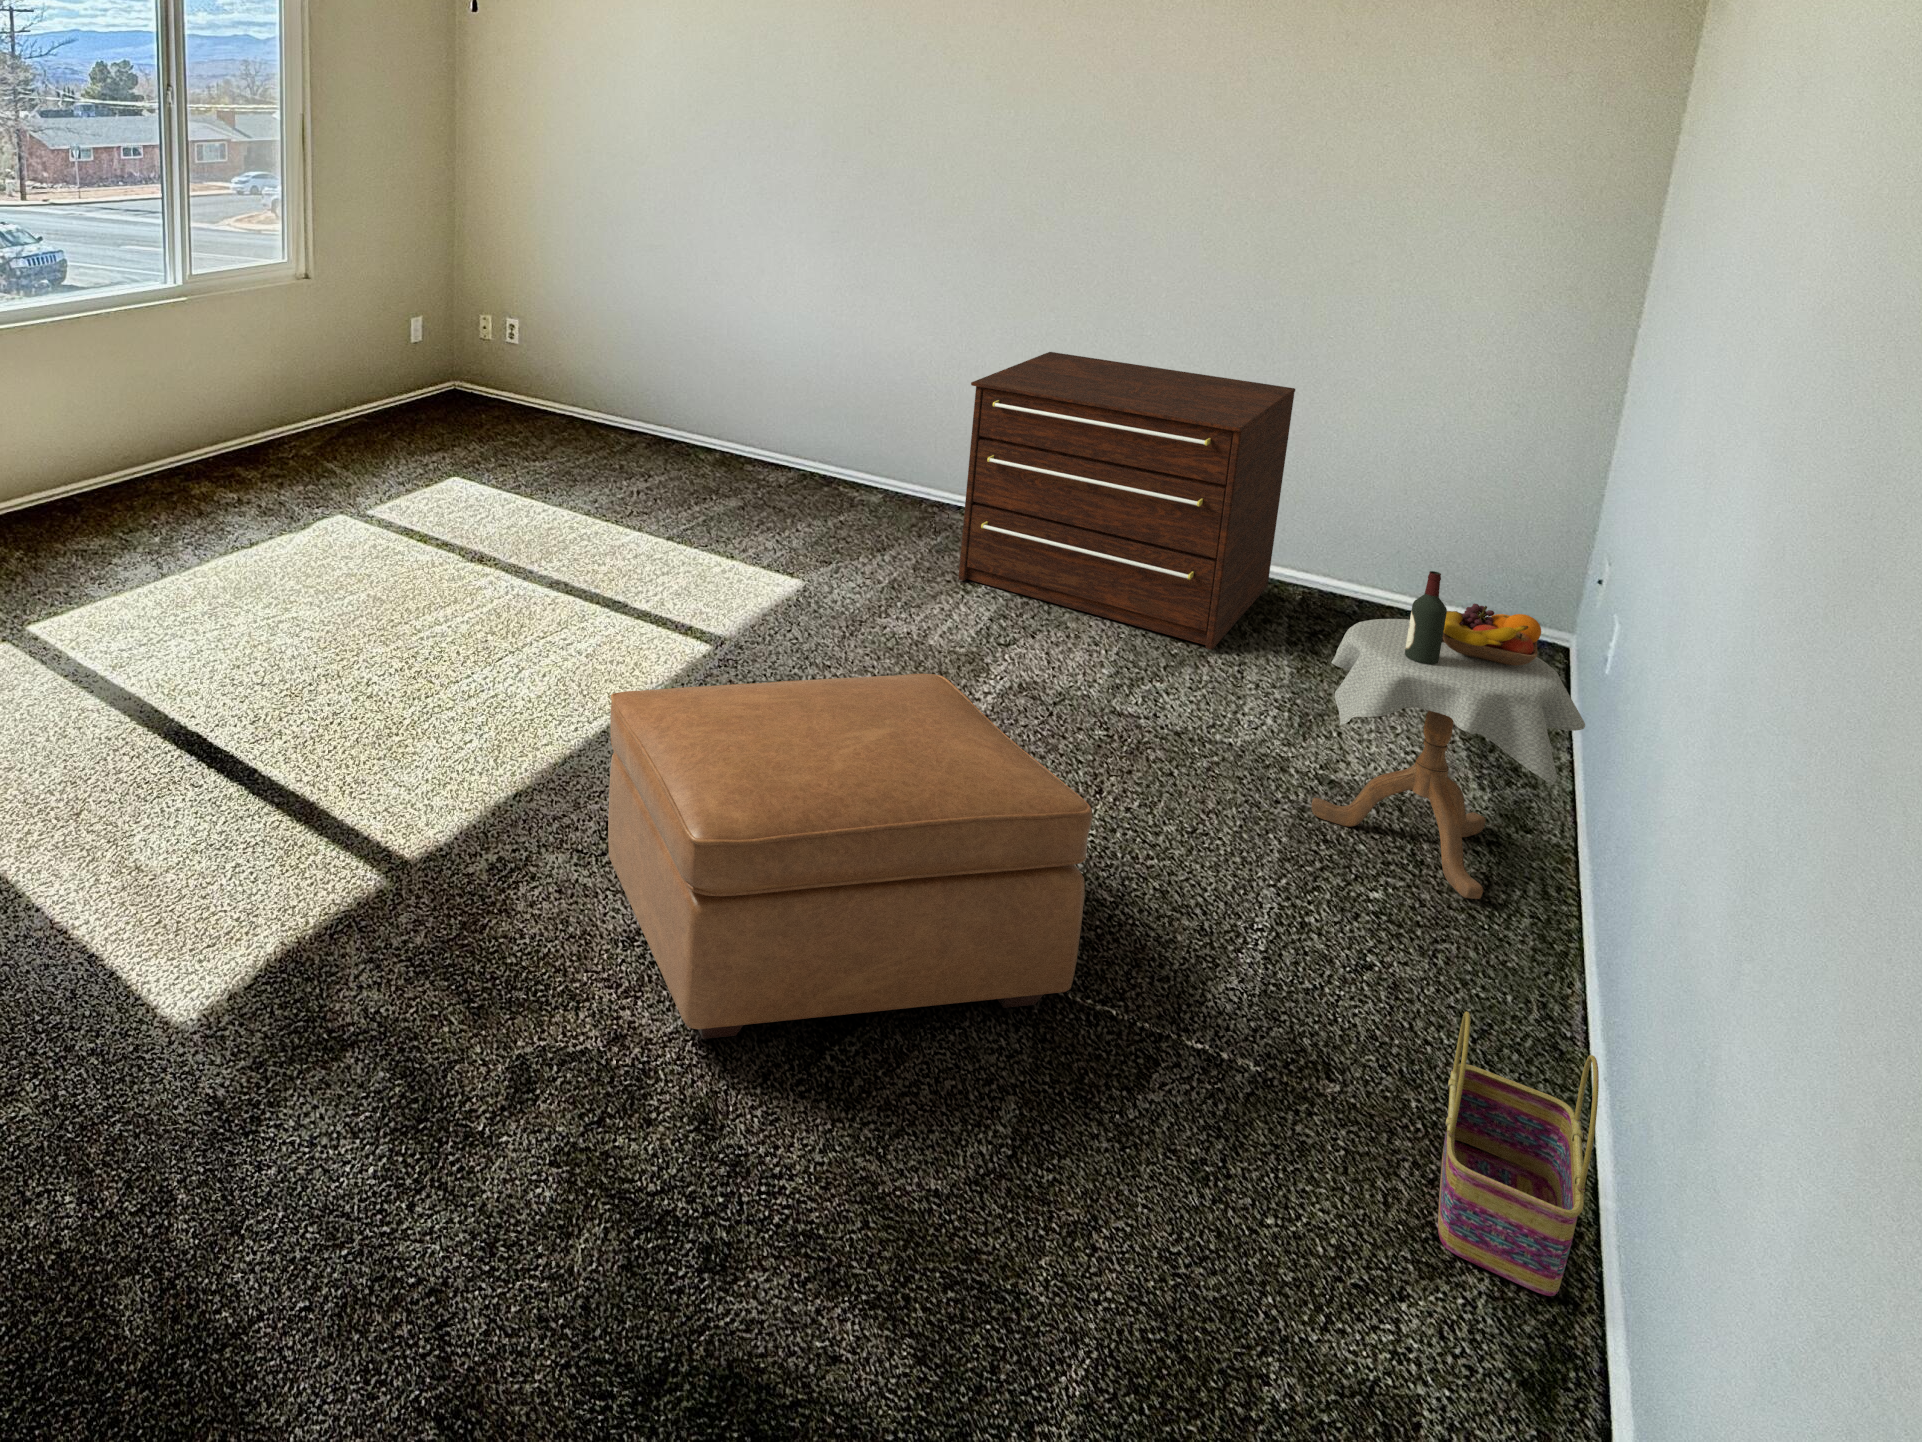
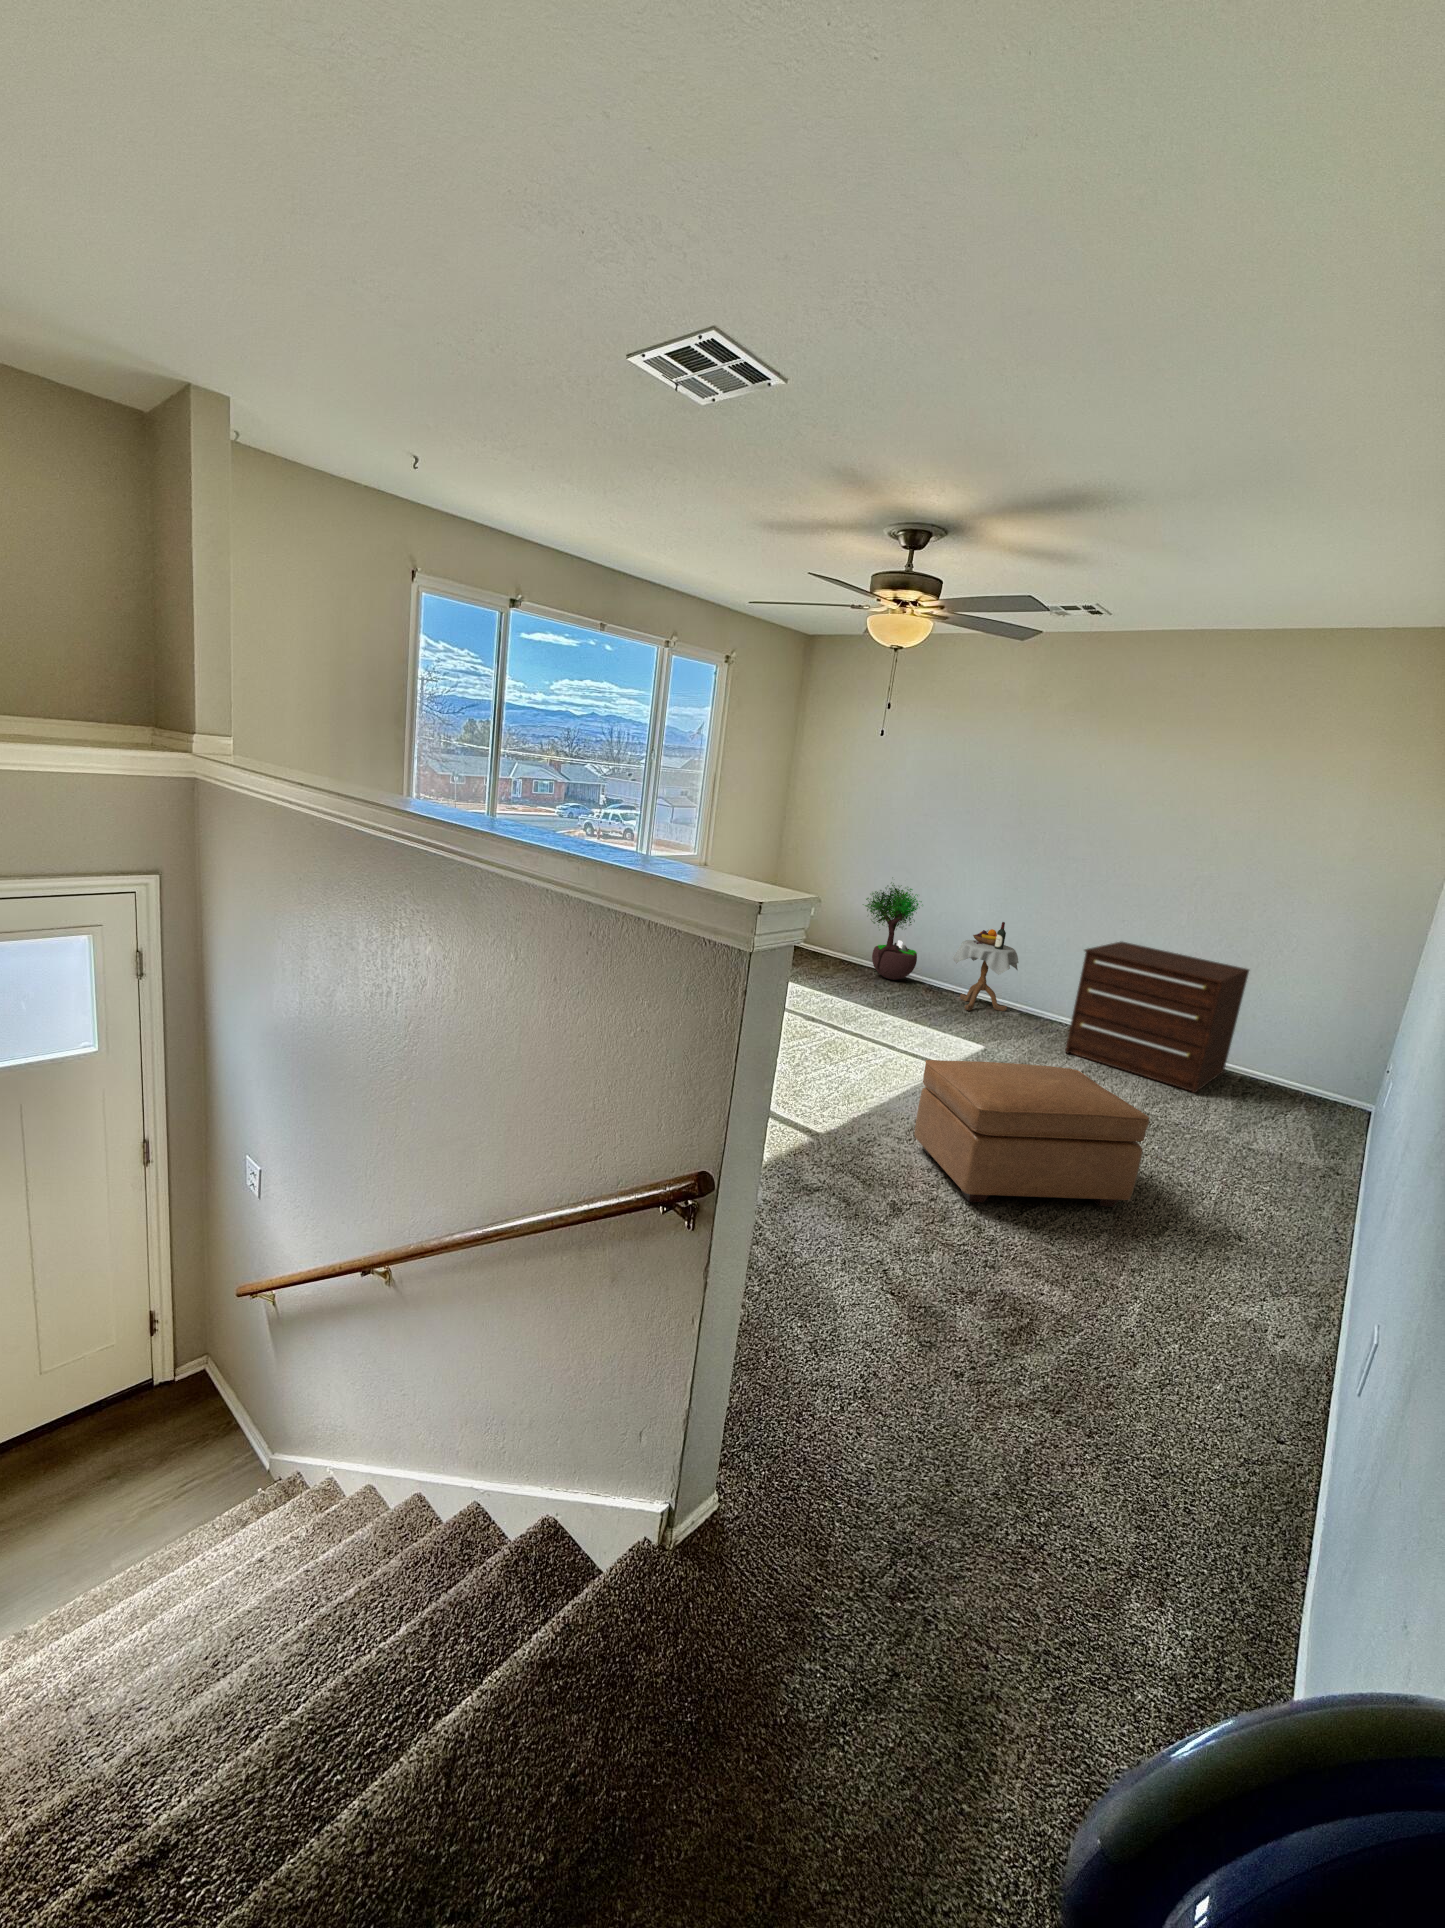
potted tree: none [583,268,696,450] -> present [863,882,922,980]
side table: present [1311,571,1585,899] -> present [953,922,1019,1011]
basket: present [1438,1011,1599,1296] -> none [1281,1200,1353,1305]

